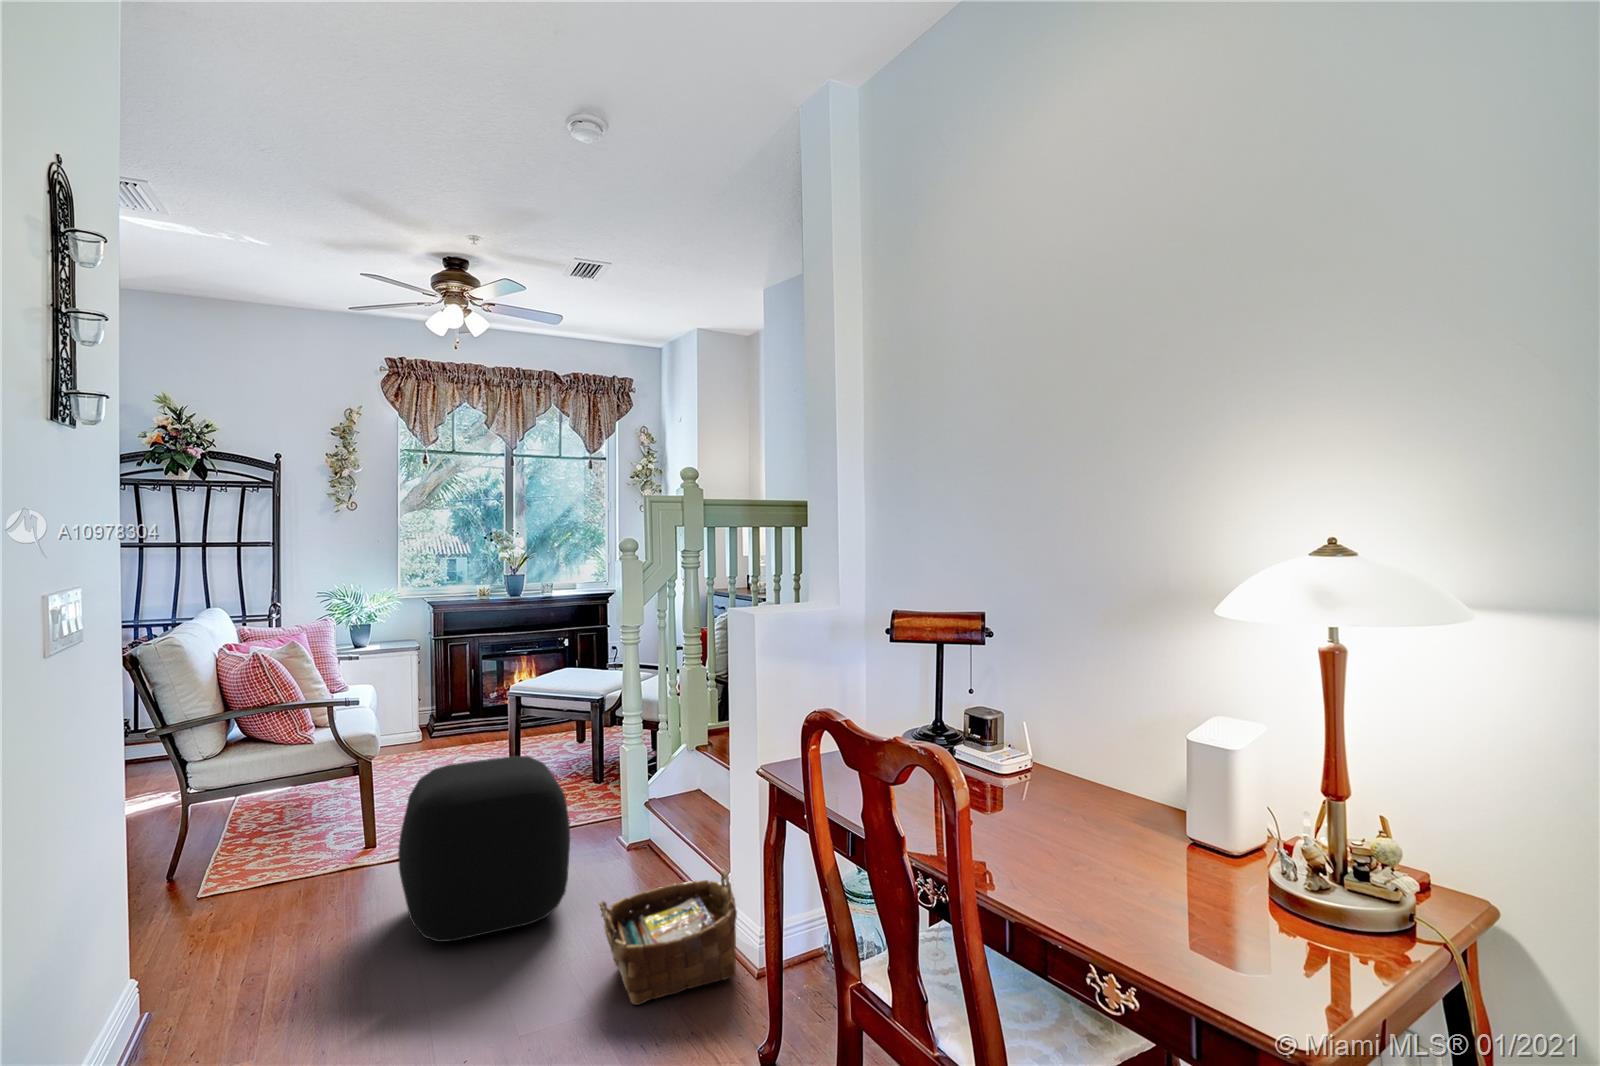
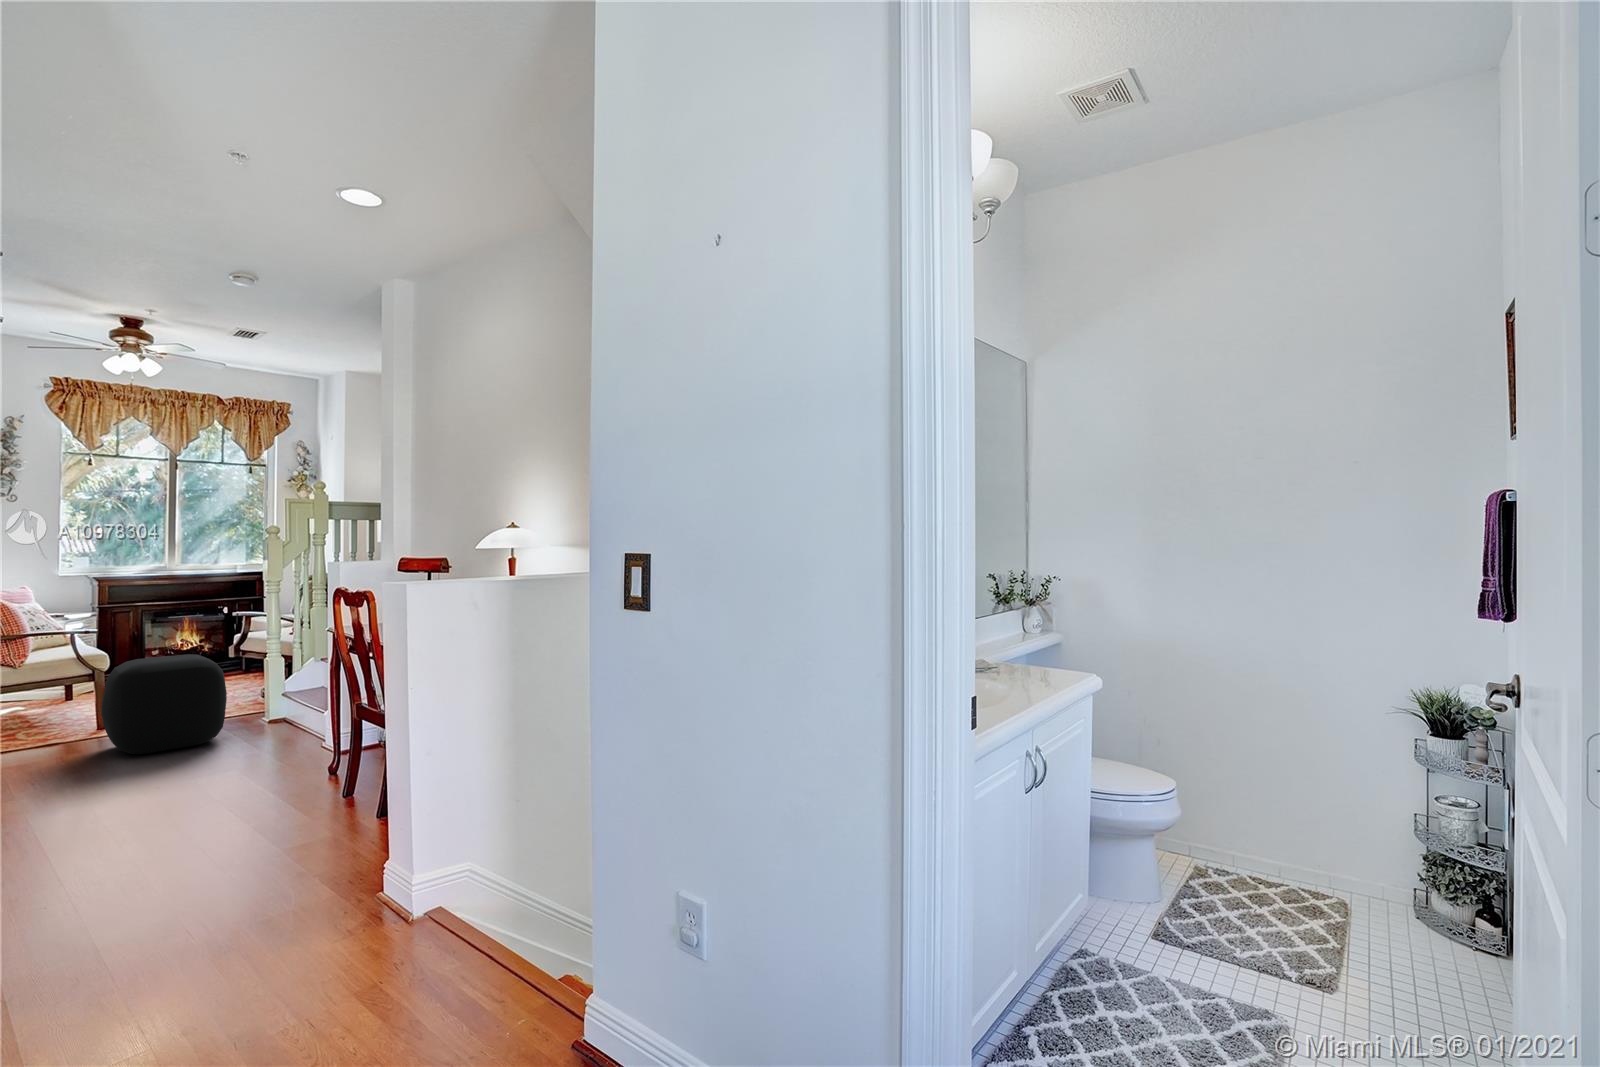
woven basket: present [600,869,737,1005] -> none [245,697,330,760]

